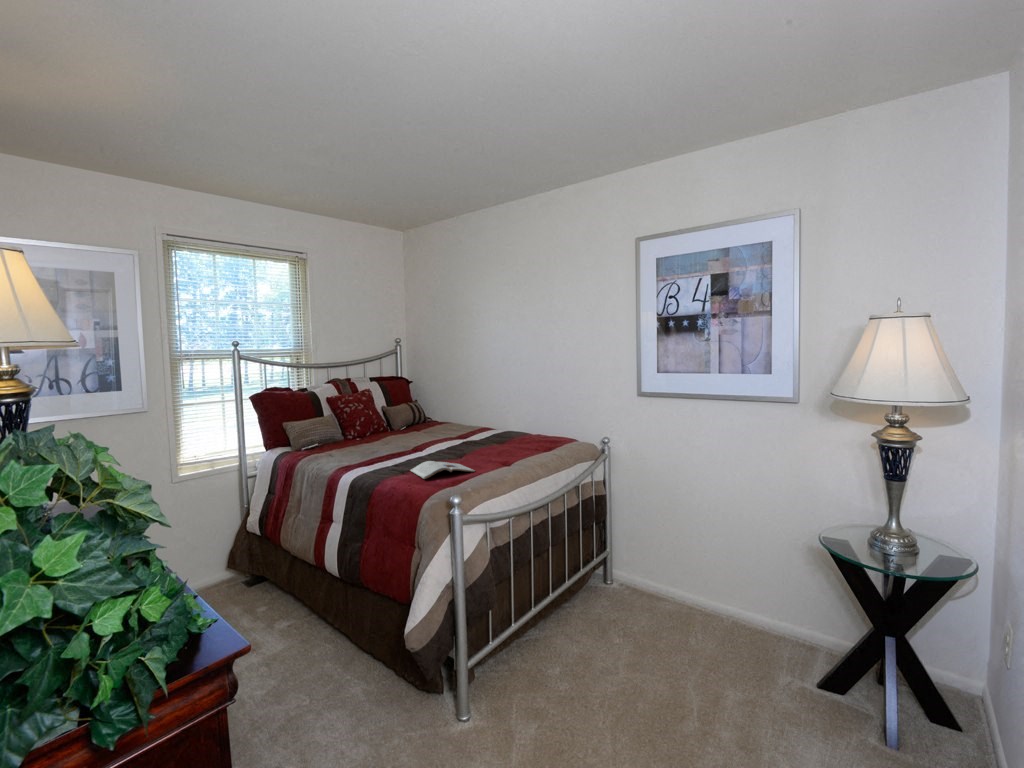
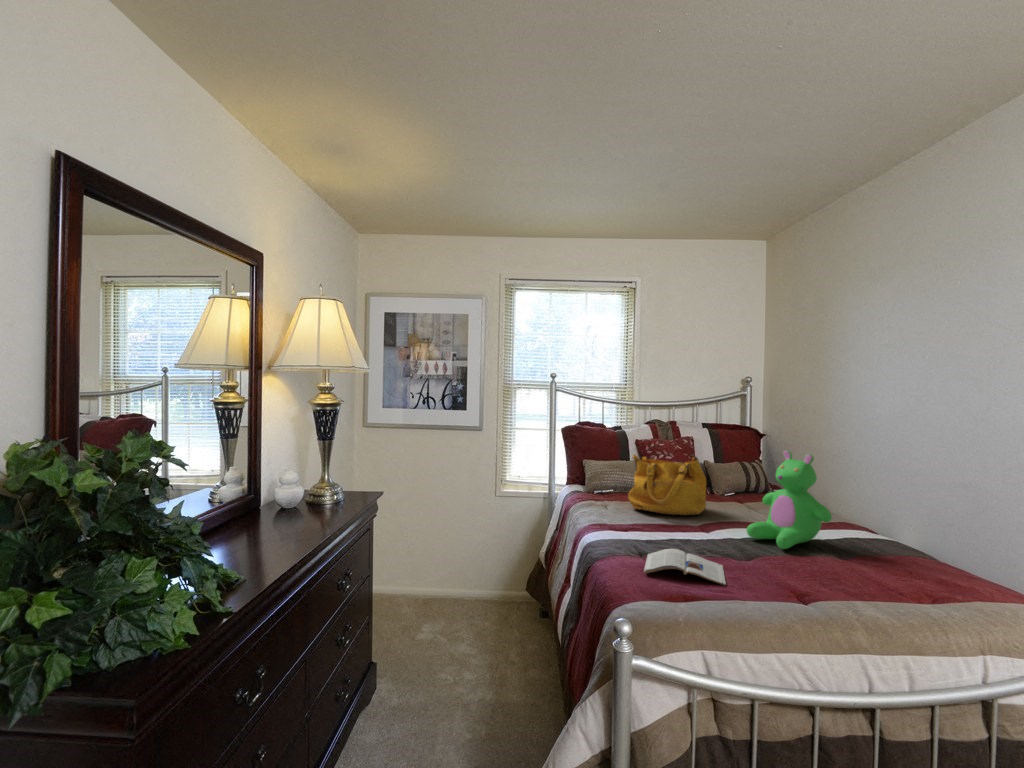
teddy bear: none [452,383,500,448] -> present [747,450,832,549]
handbag: none [347,399,408,450] -> present [628,454,706,515]

